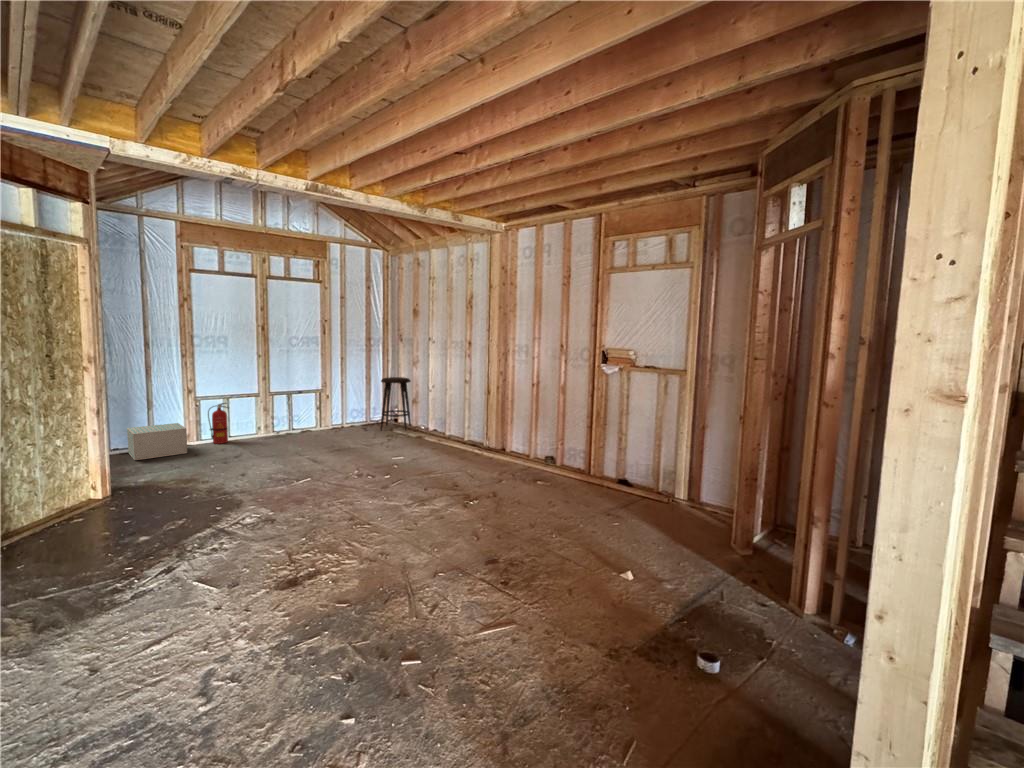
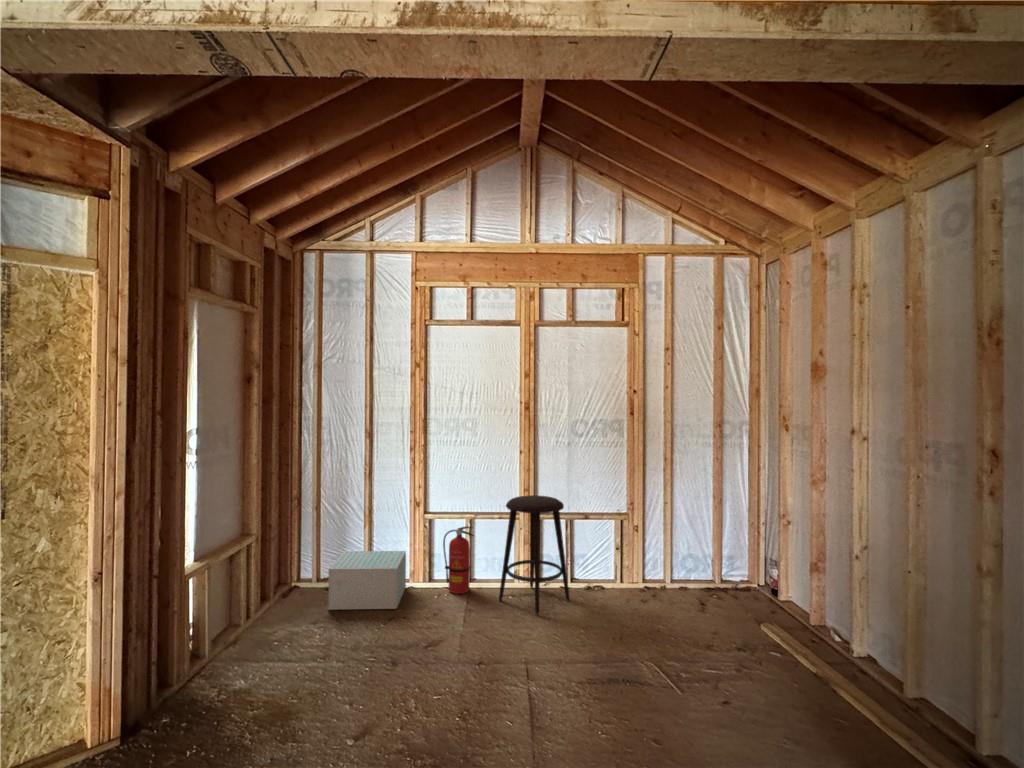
stool: present [380,377,411,430] -> present [499,495,569,615]

